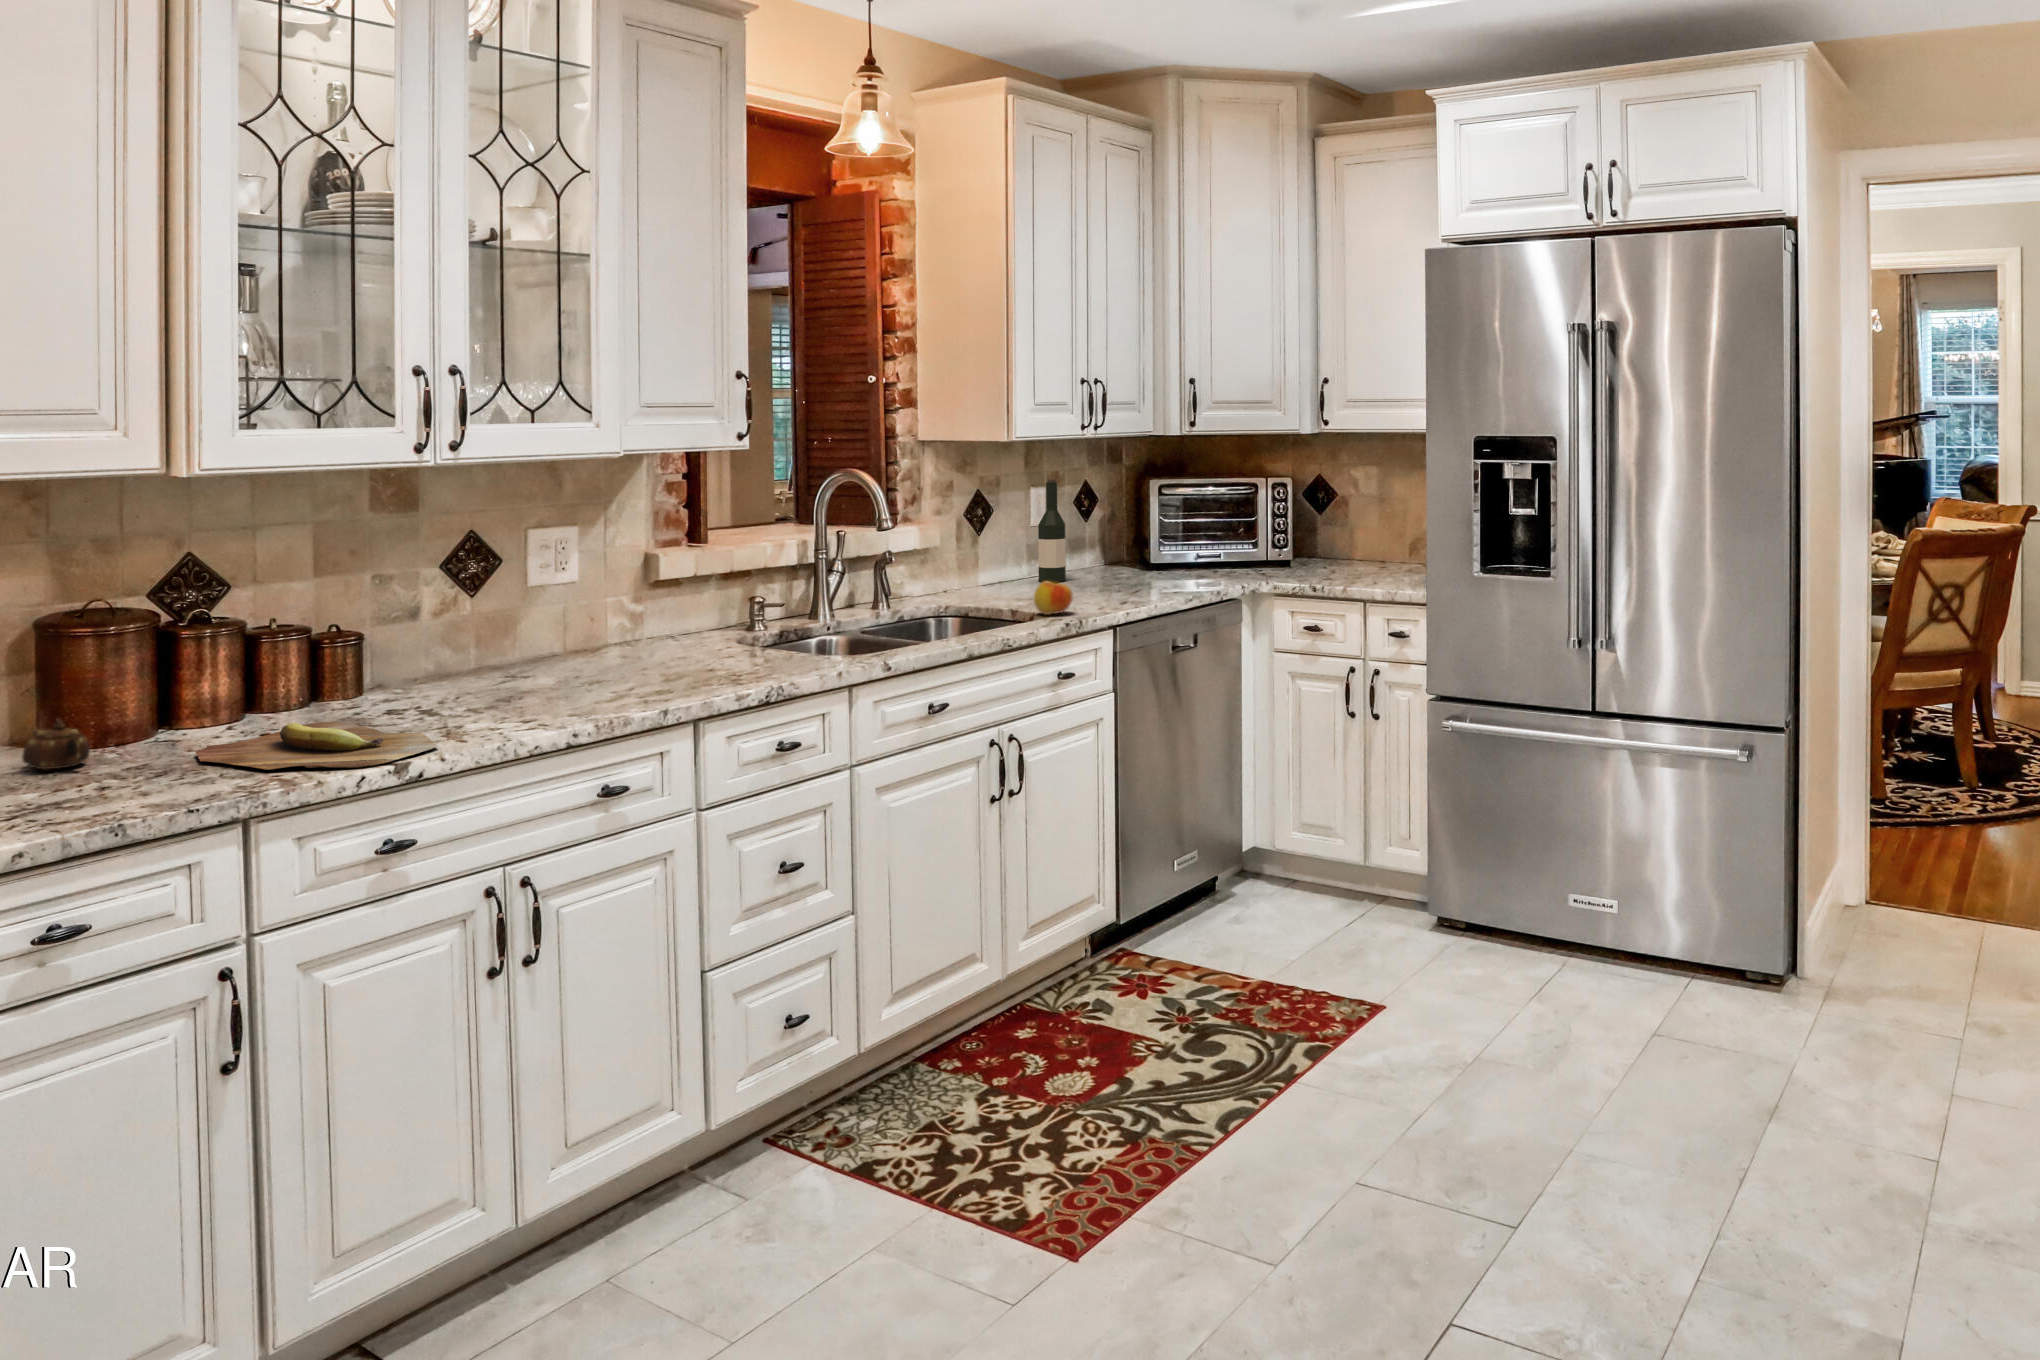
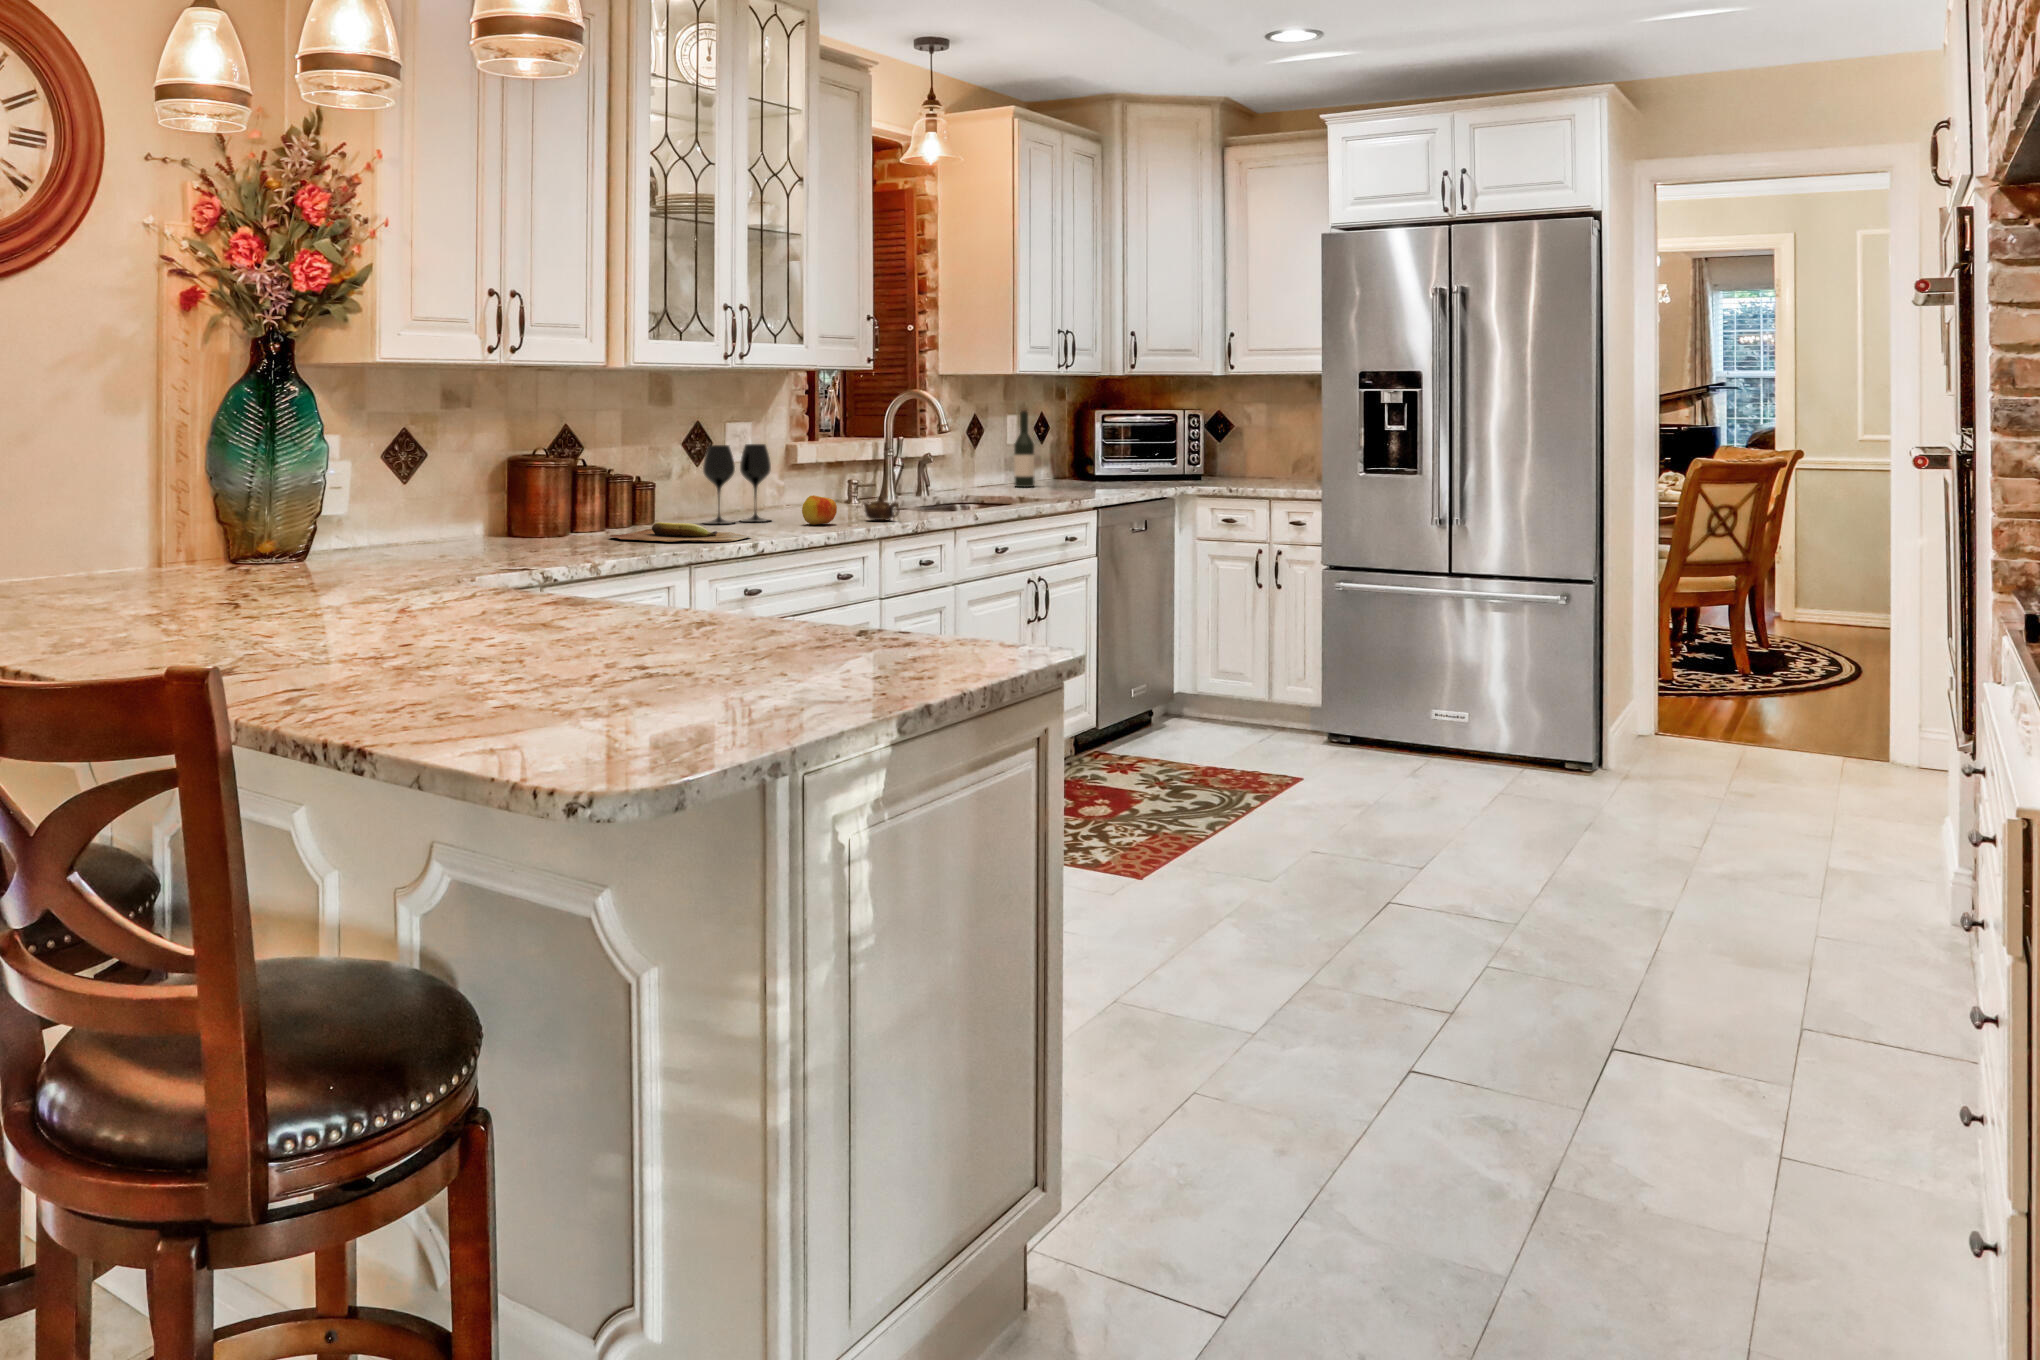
wine glass: none [443,569,566,699] -> present [703,444,771,524]
apple: present [1034,582,1073,615] -> present [802,495,837,525]
teapot: present [22,719,90,769] -> present [863,497,900,520]

